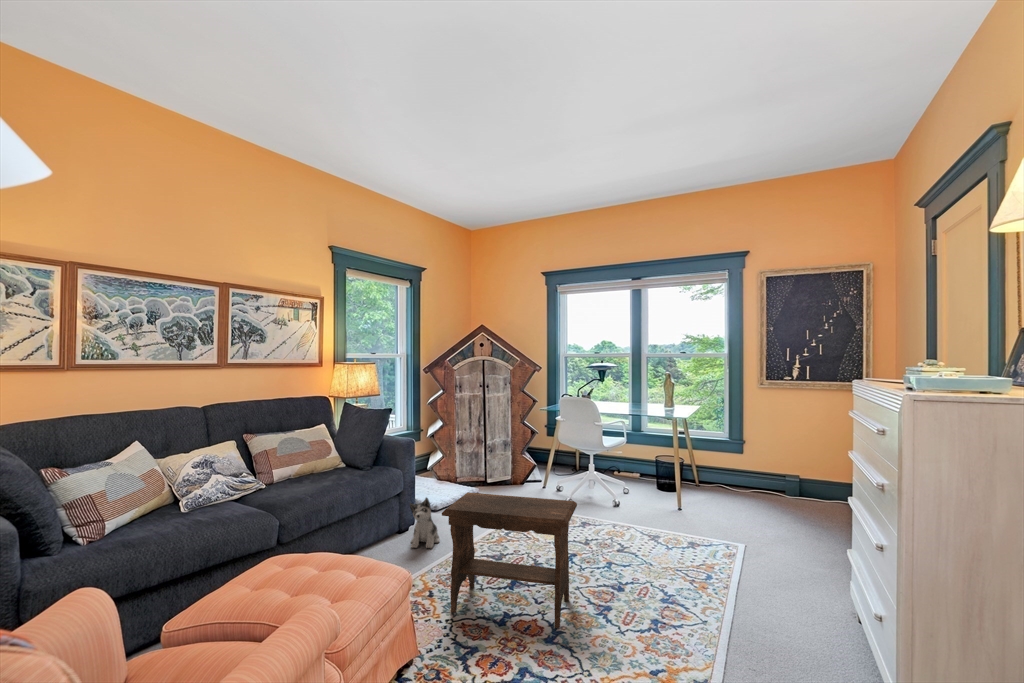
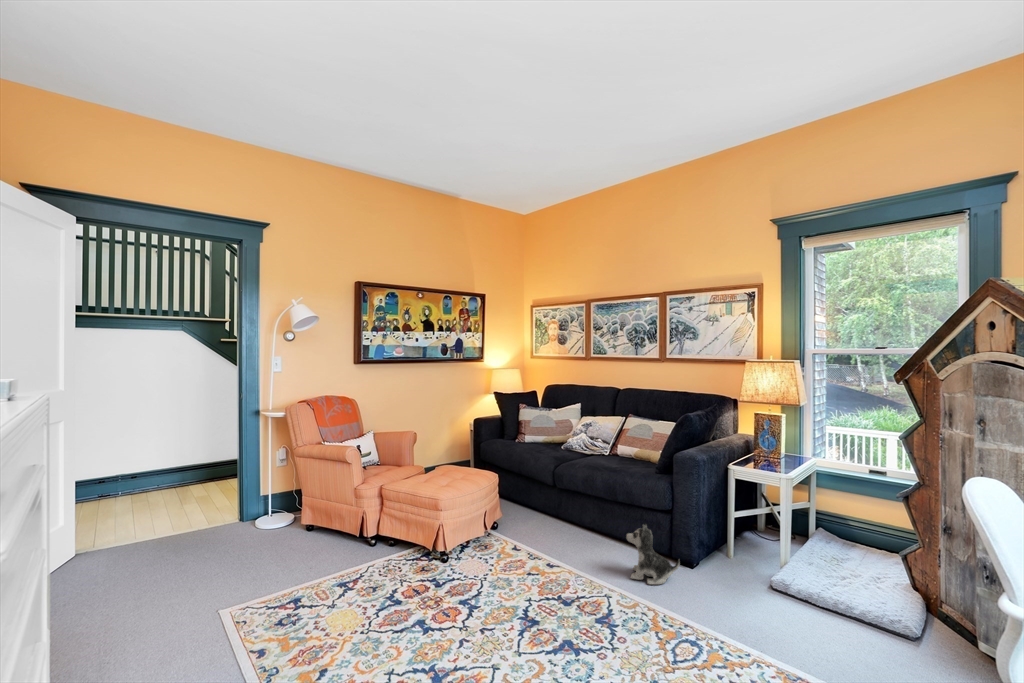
footstool: present [442,492,577,628] -> none [411,495,536,653]

